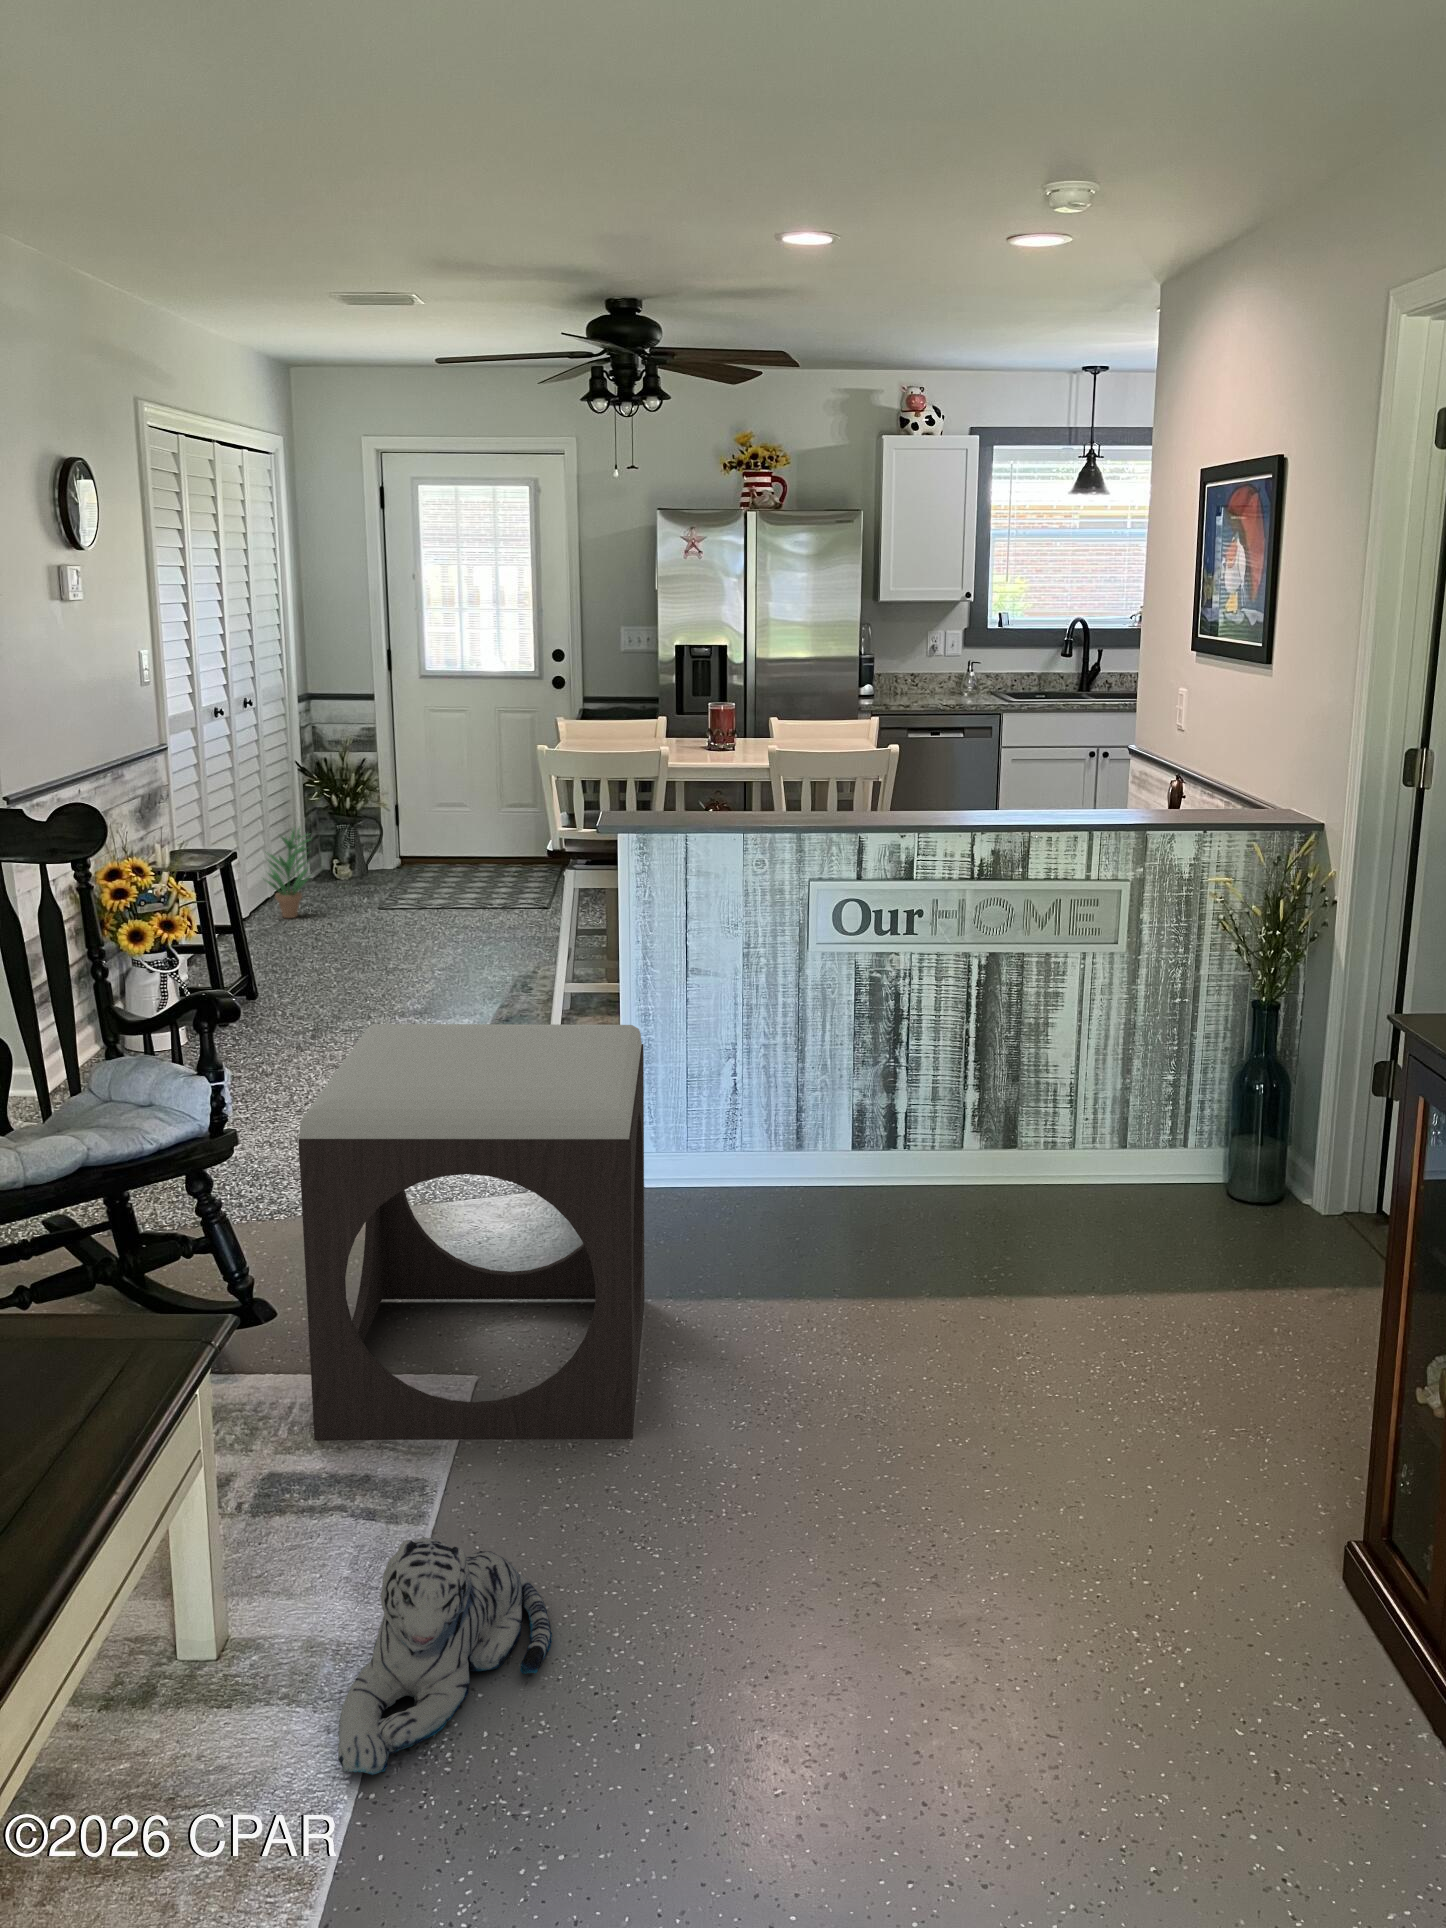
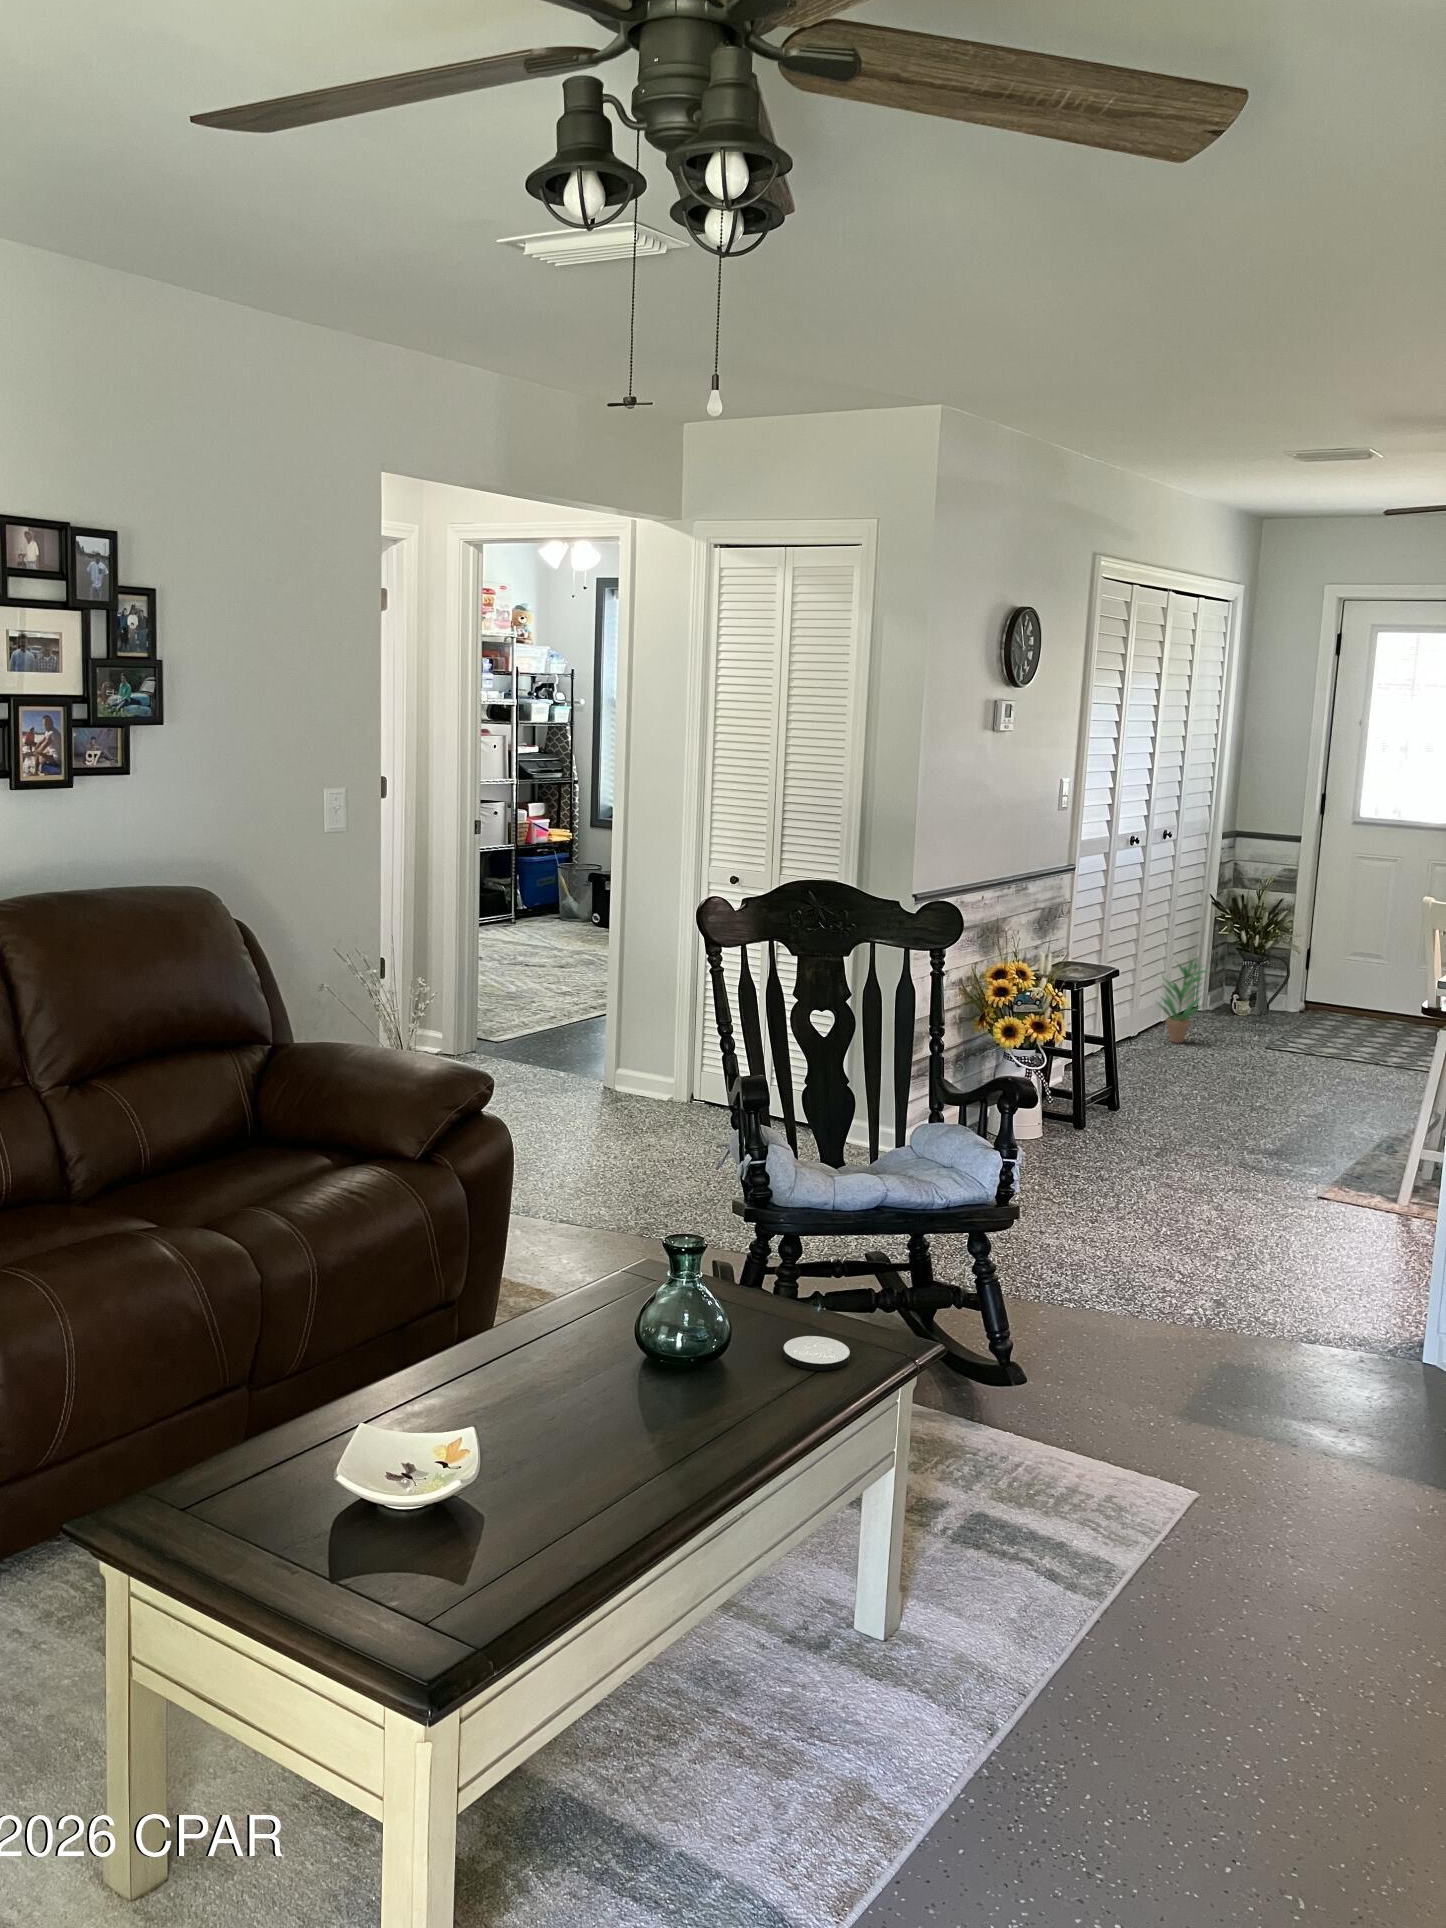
footstool: present [298,1024,645,1440] -> none [1028,1135,1432,1601]
coaster: none [46,1347,133,1394] -> present [783,1336,850,1371]
plush toy: present [338,1537,552,1775] -> none [949,1590,1183,1788]

